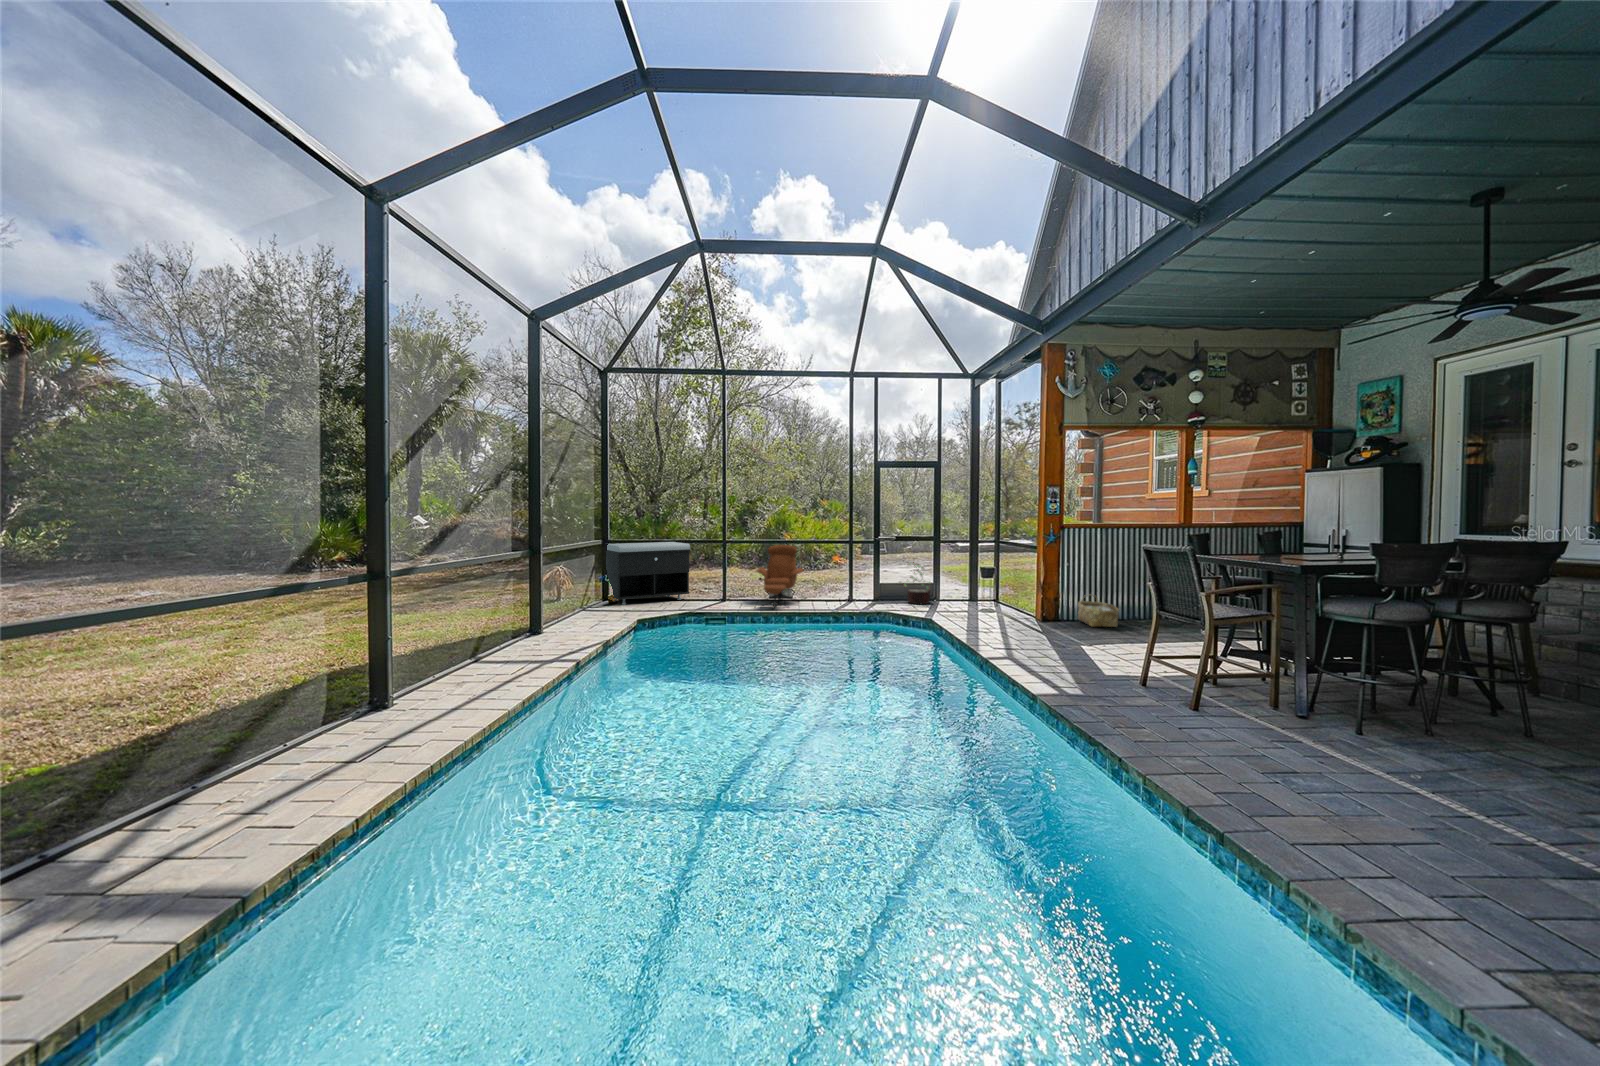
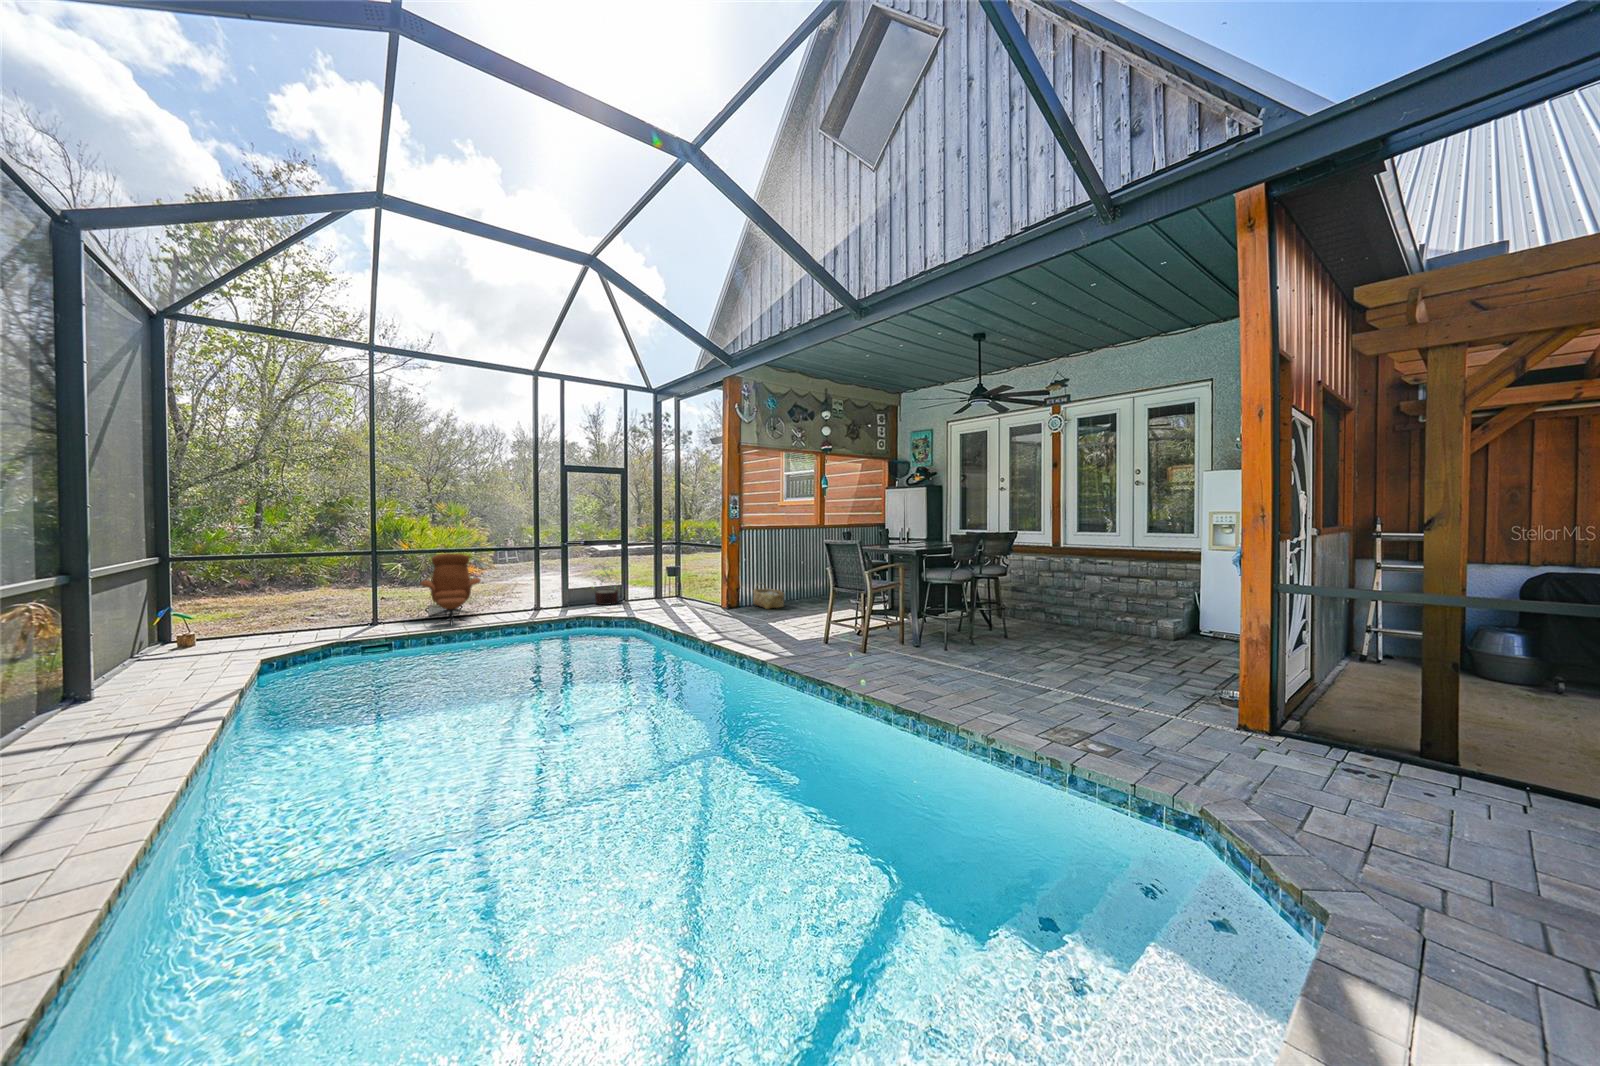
storage bench: present [606,542,690,604] -> none [160,556,318,644]

